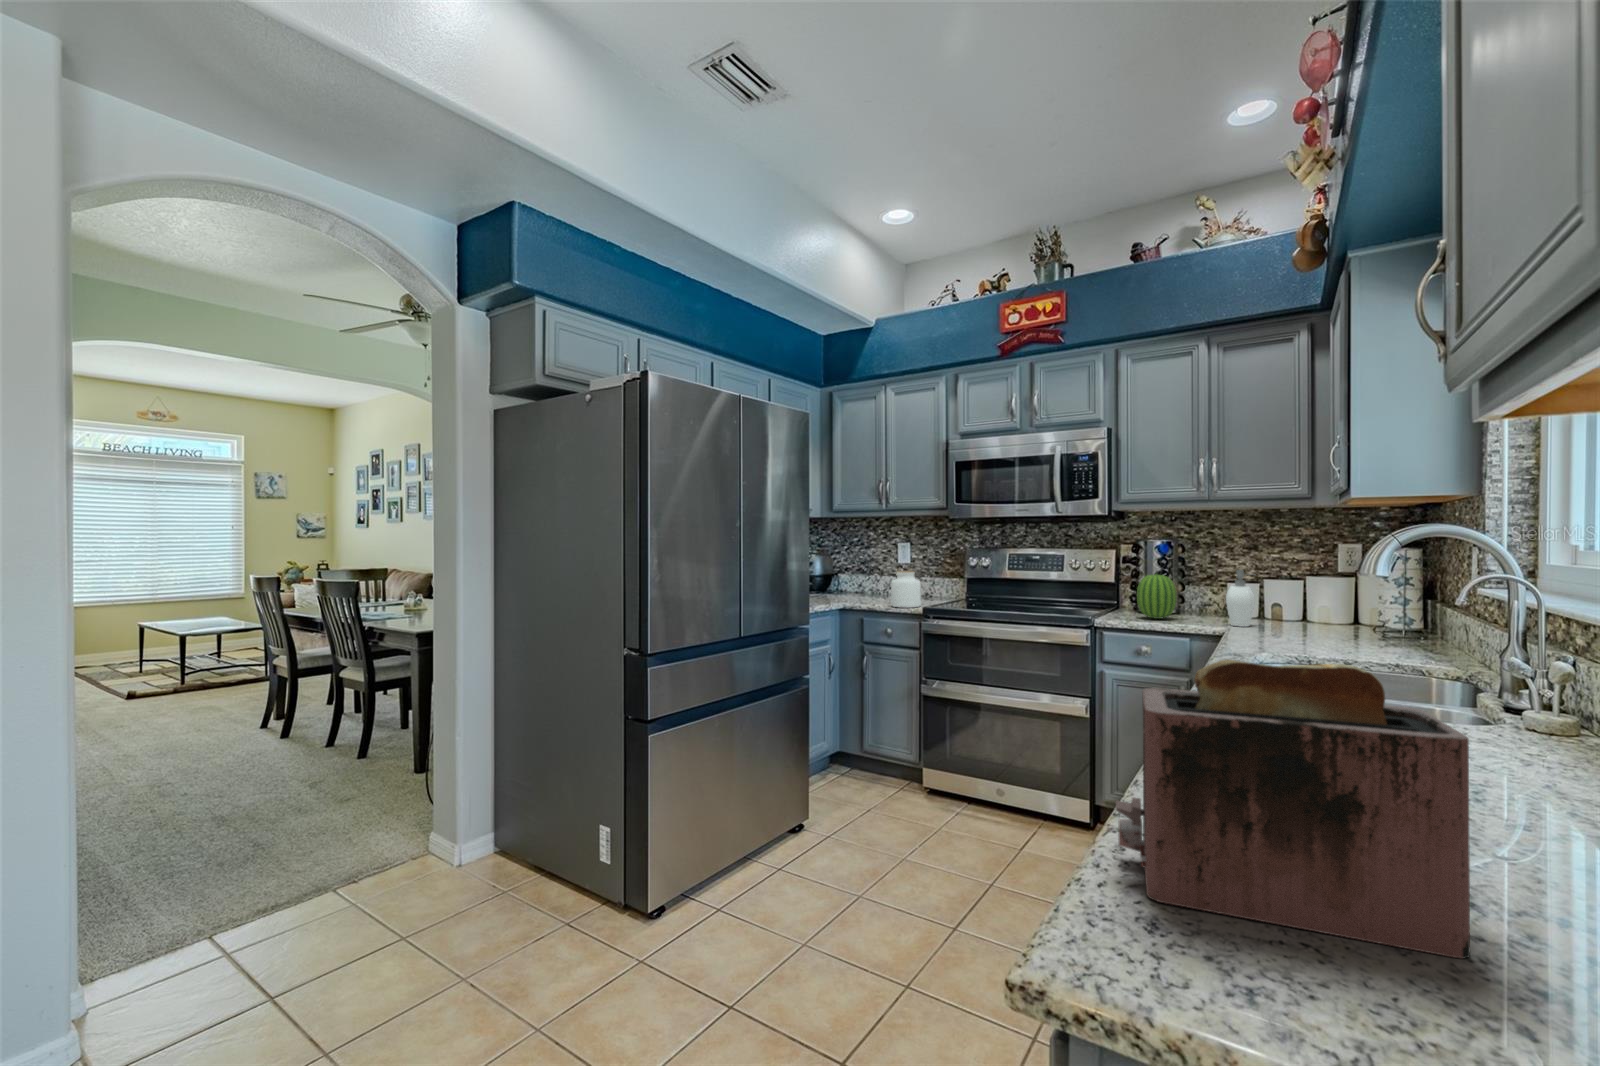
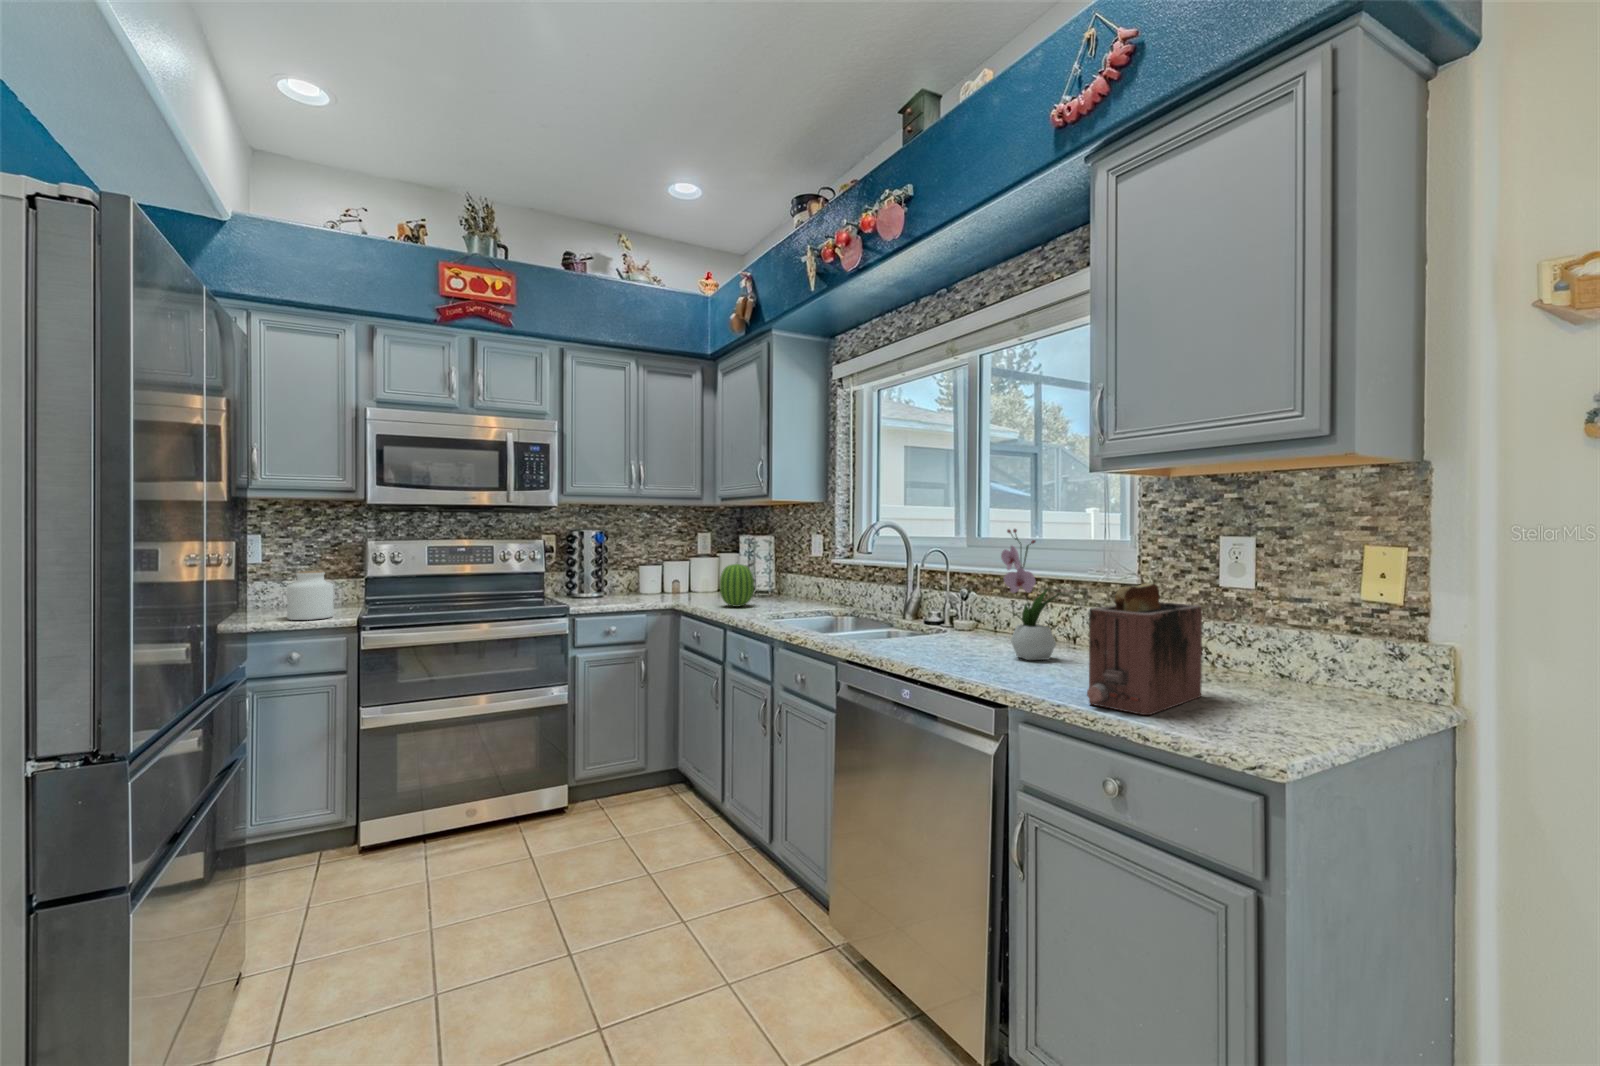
flower arrangement: none [1362,544,1492,806] -> present [1001,529,1060,660]
soap dispenser: present [1226,570,1255,627] -> none [662,555,688,601]
fruit: present [1137,574,1177,619] -> present [720,564,754,607]

